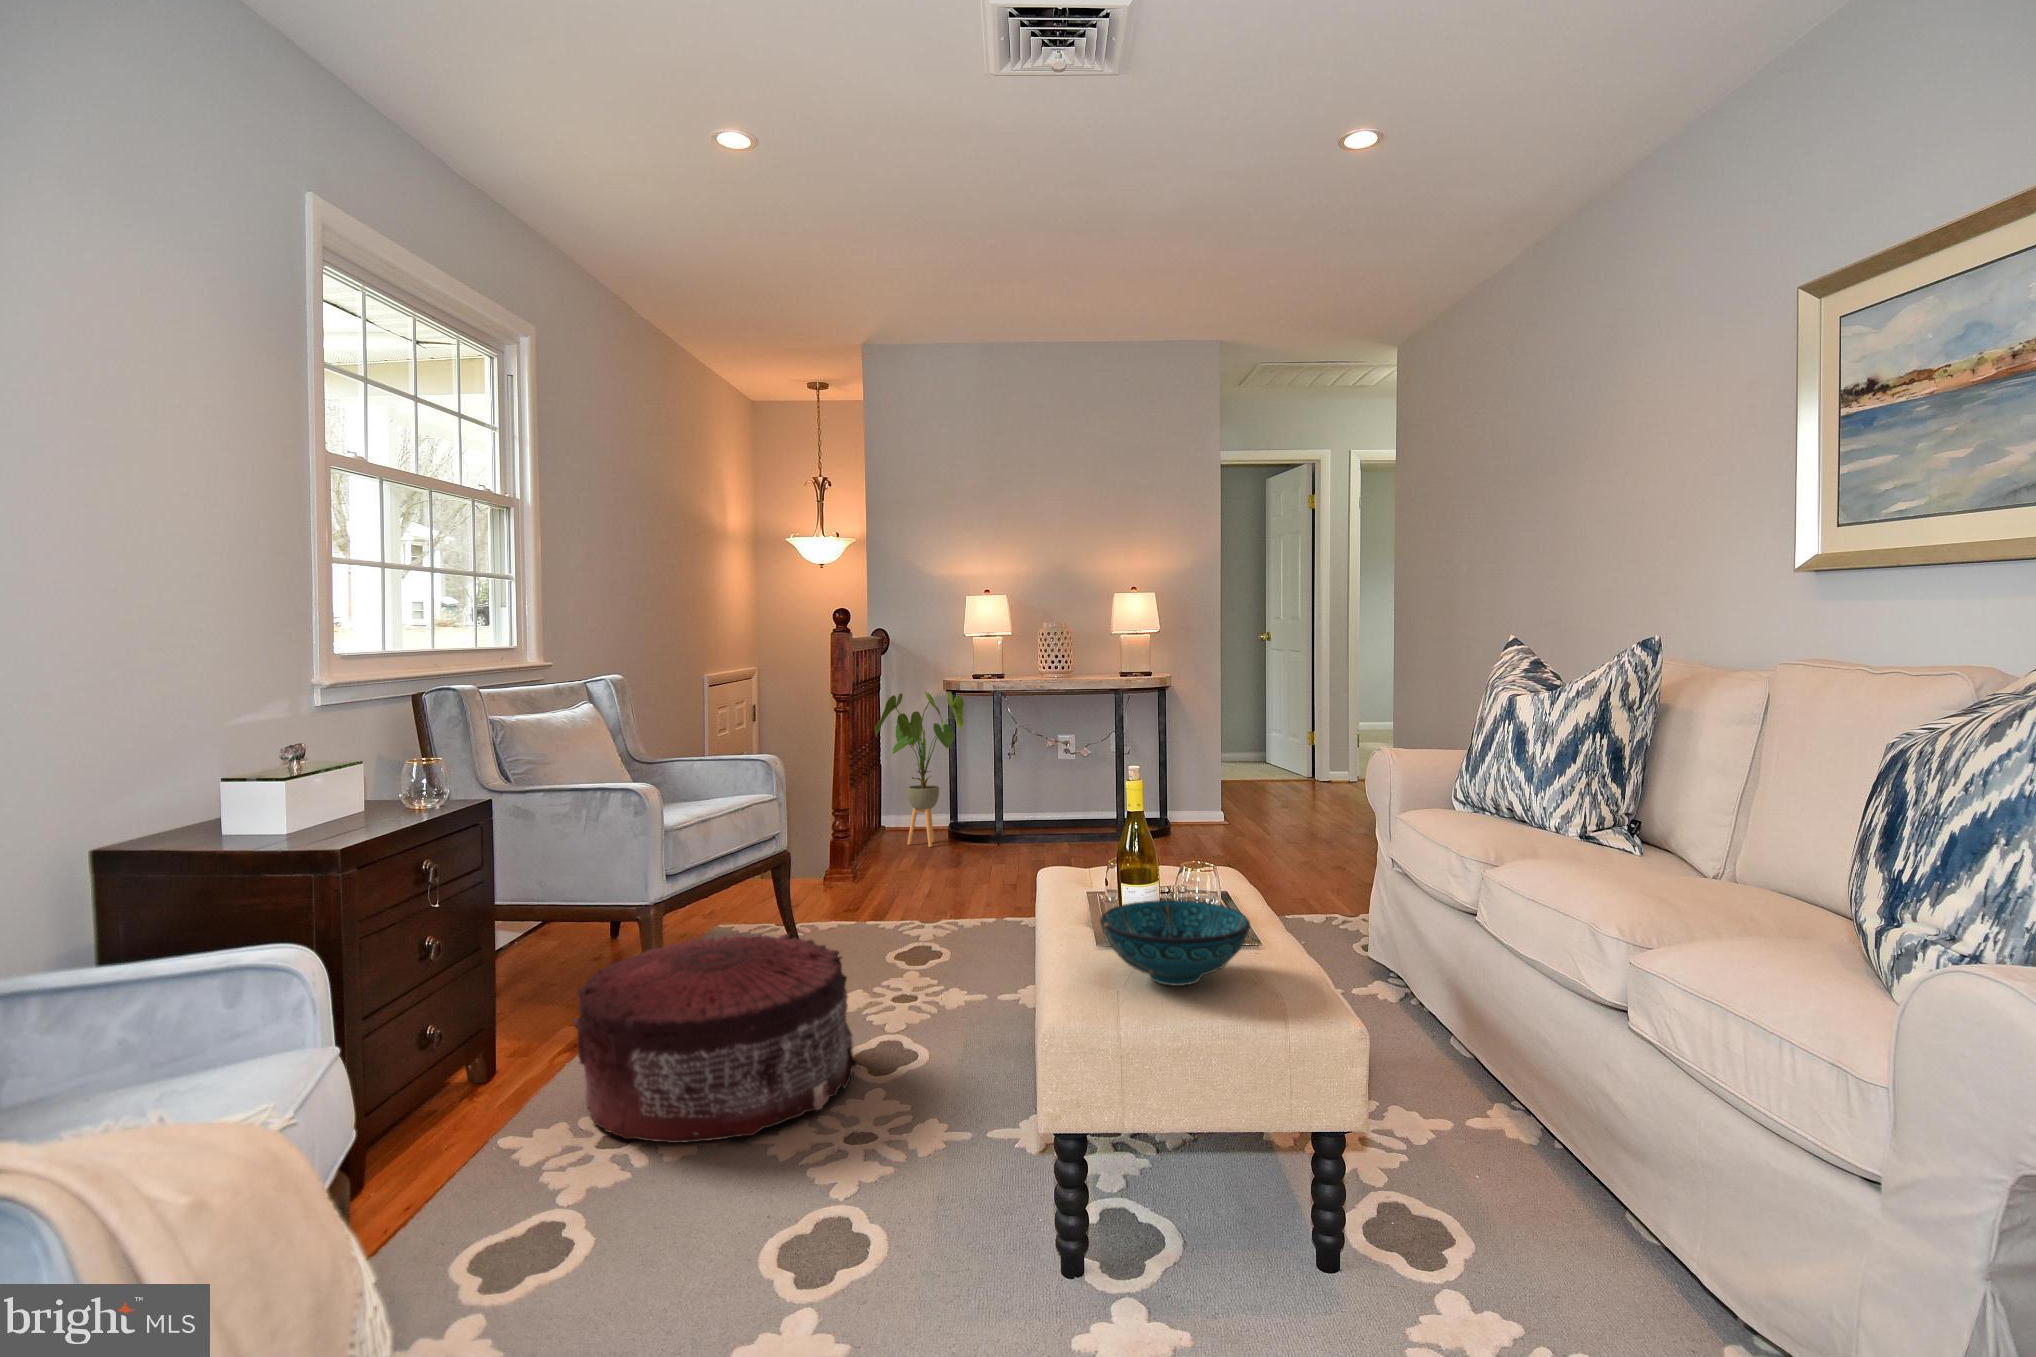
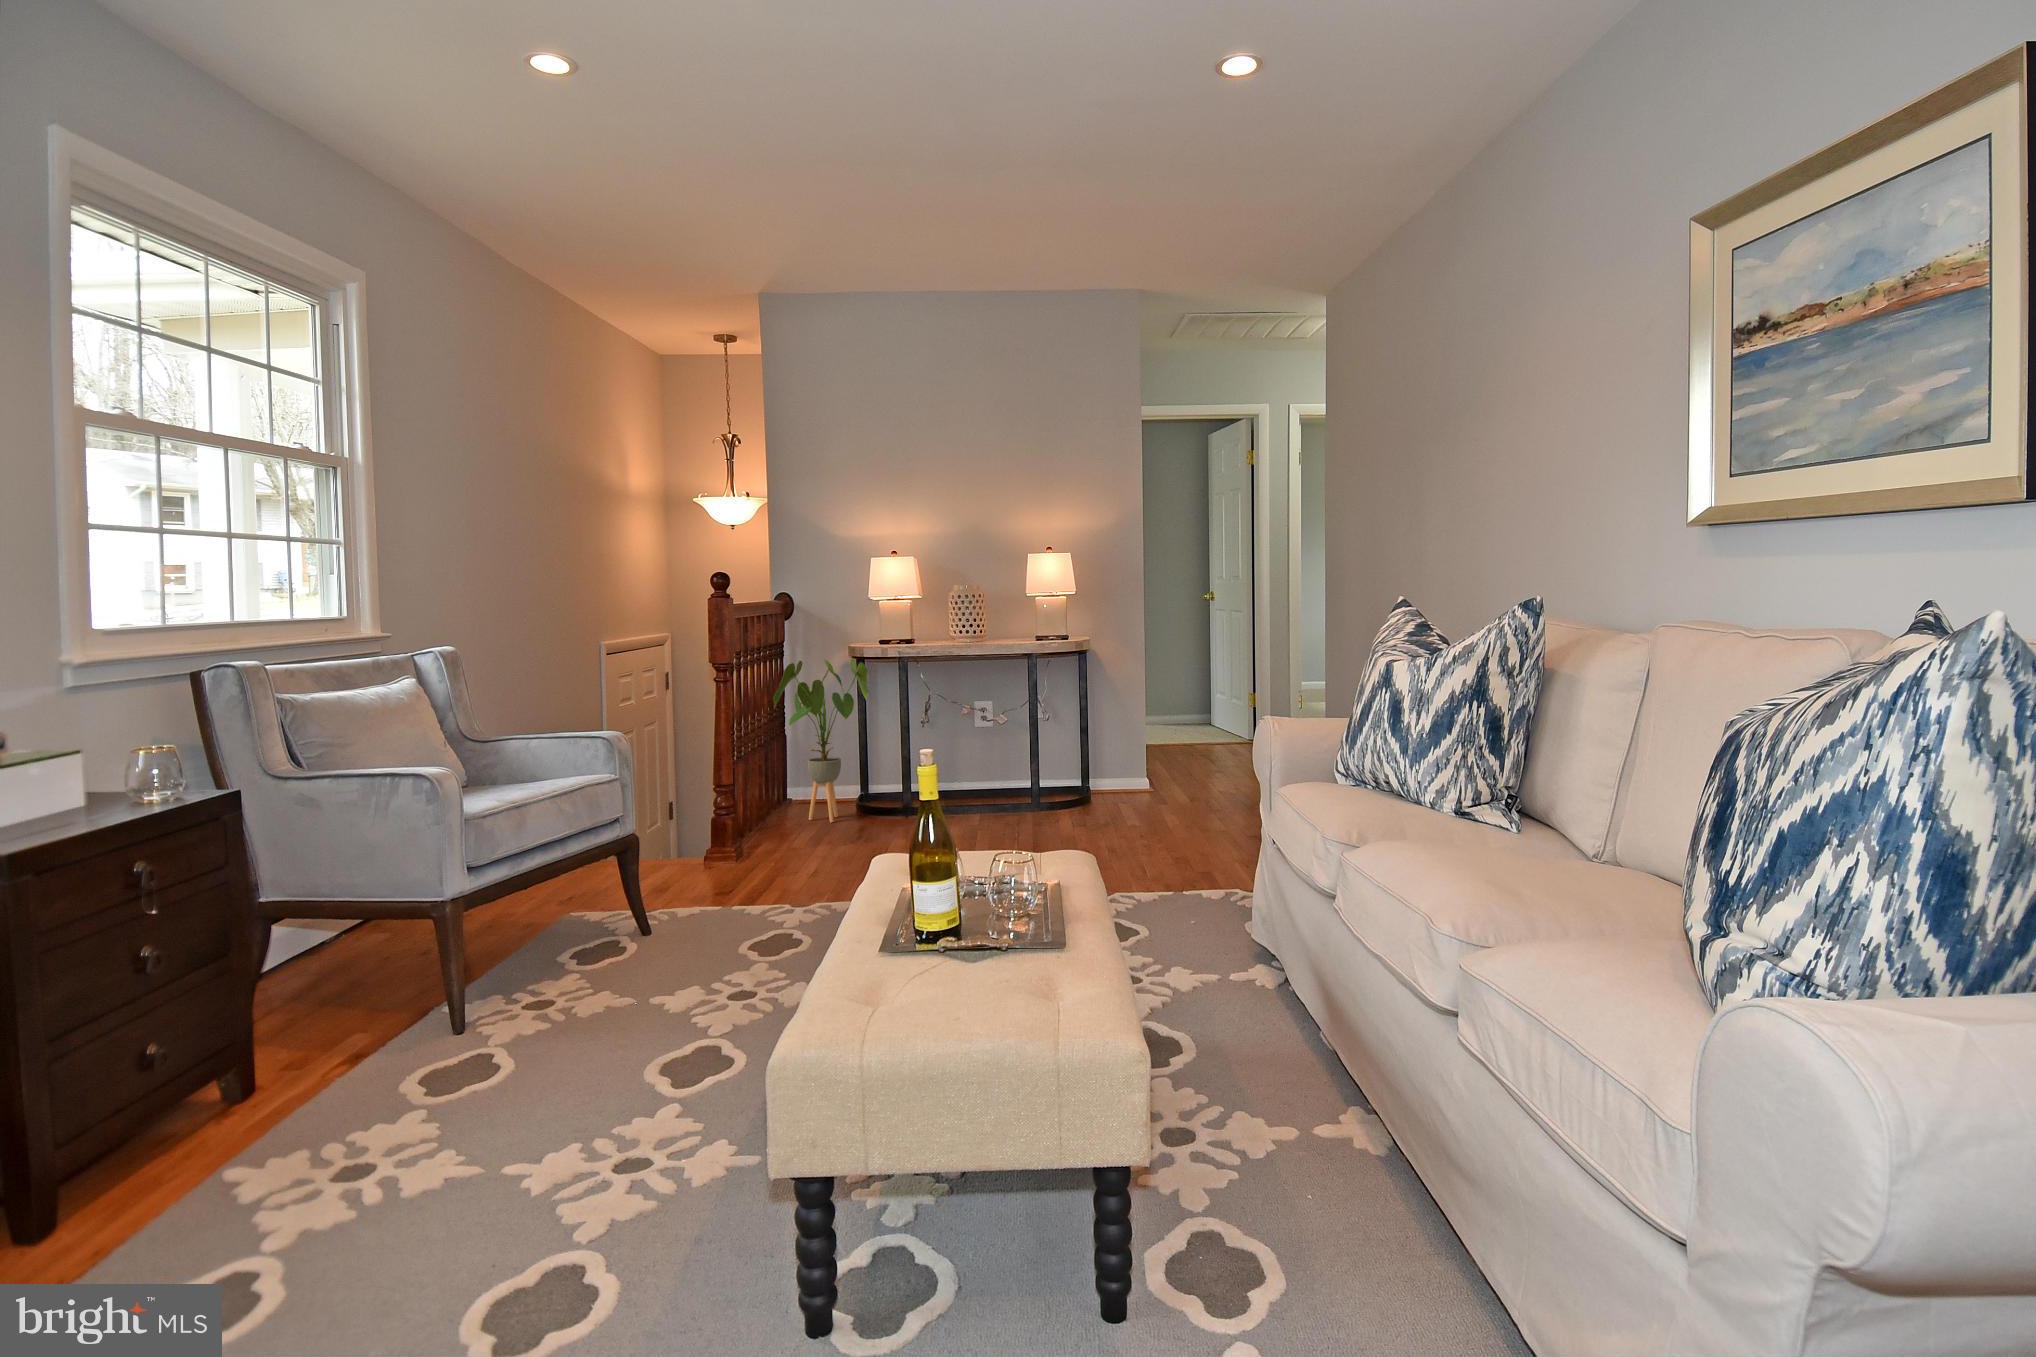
decorative bowl: present [1100,900,1250,986] -> none [860,902,1030,1003]
pouf: present [573,932,859,1143] -> none [322,931,660,1176]

